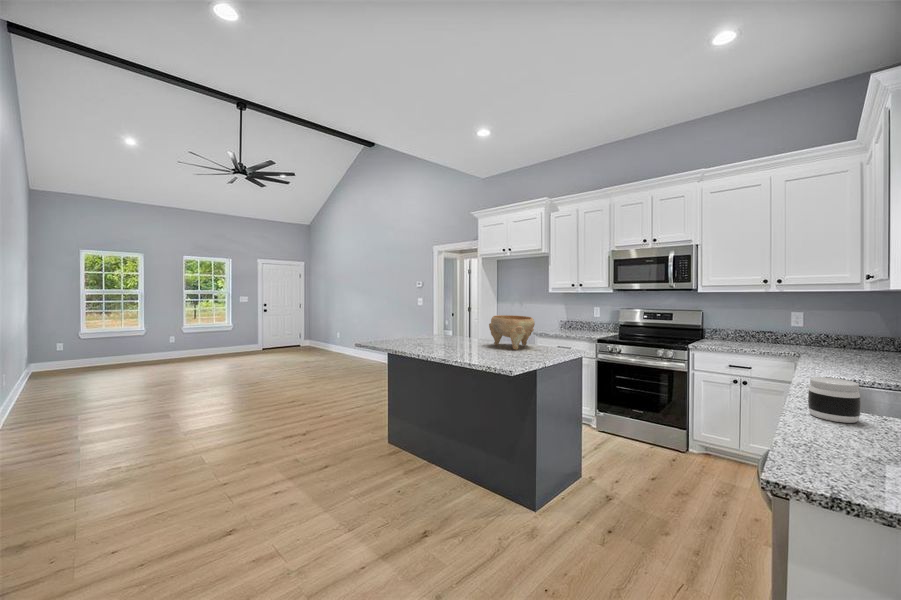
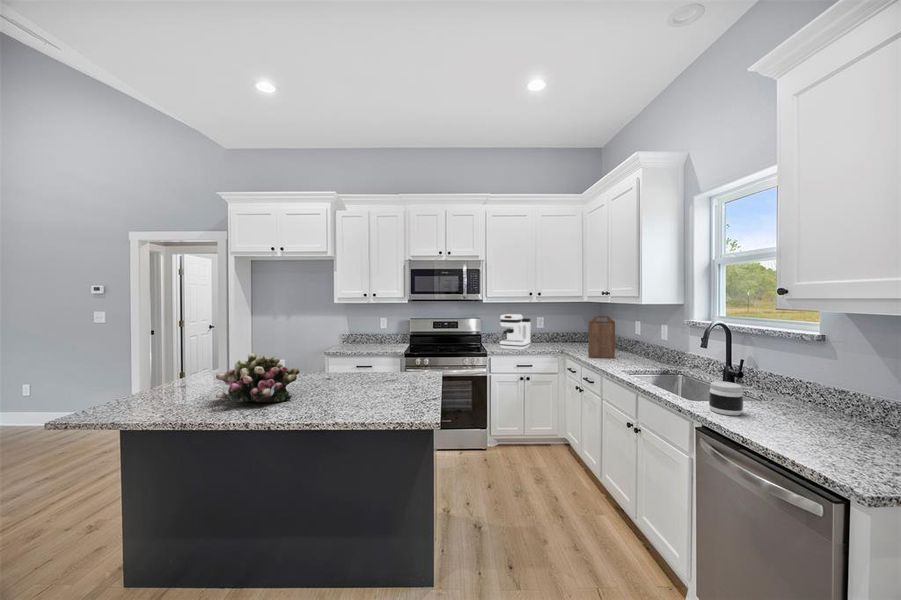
coffee maker: none [710,306,761,348] -> present [500,314,531,350]
cutting board: none [820,306,871,368] -> present [588,315,615,358]
decorative bowl: present [489,315,535,350] -> none [333,340,396,387]
flower arrangement: none [411,316,460,347] -> present [216,353,300,402]

